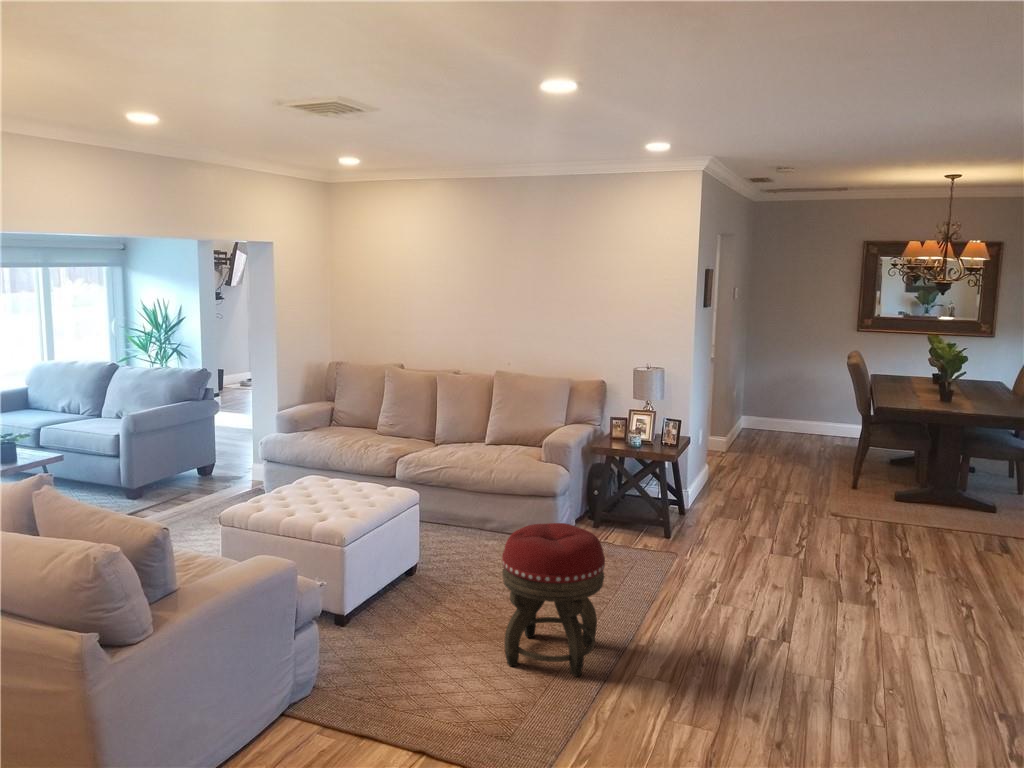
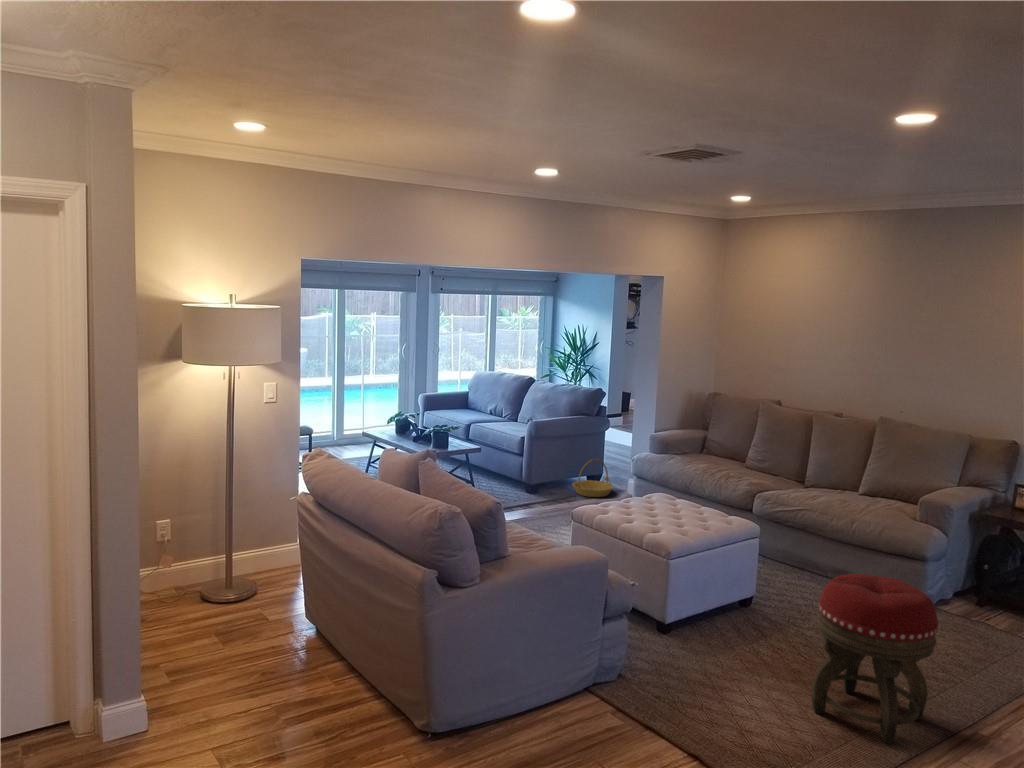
basket: none [187,447,235,490] -> present [572,459,613,497]

